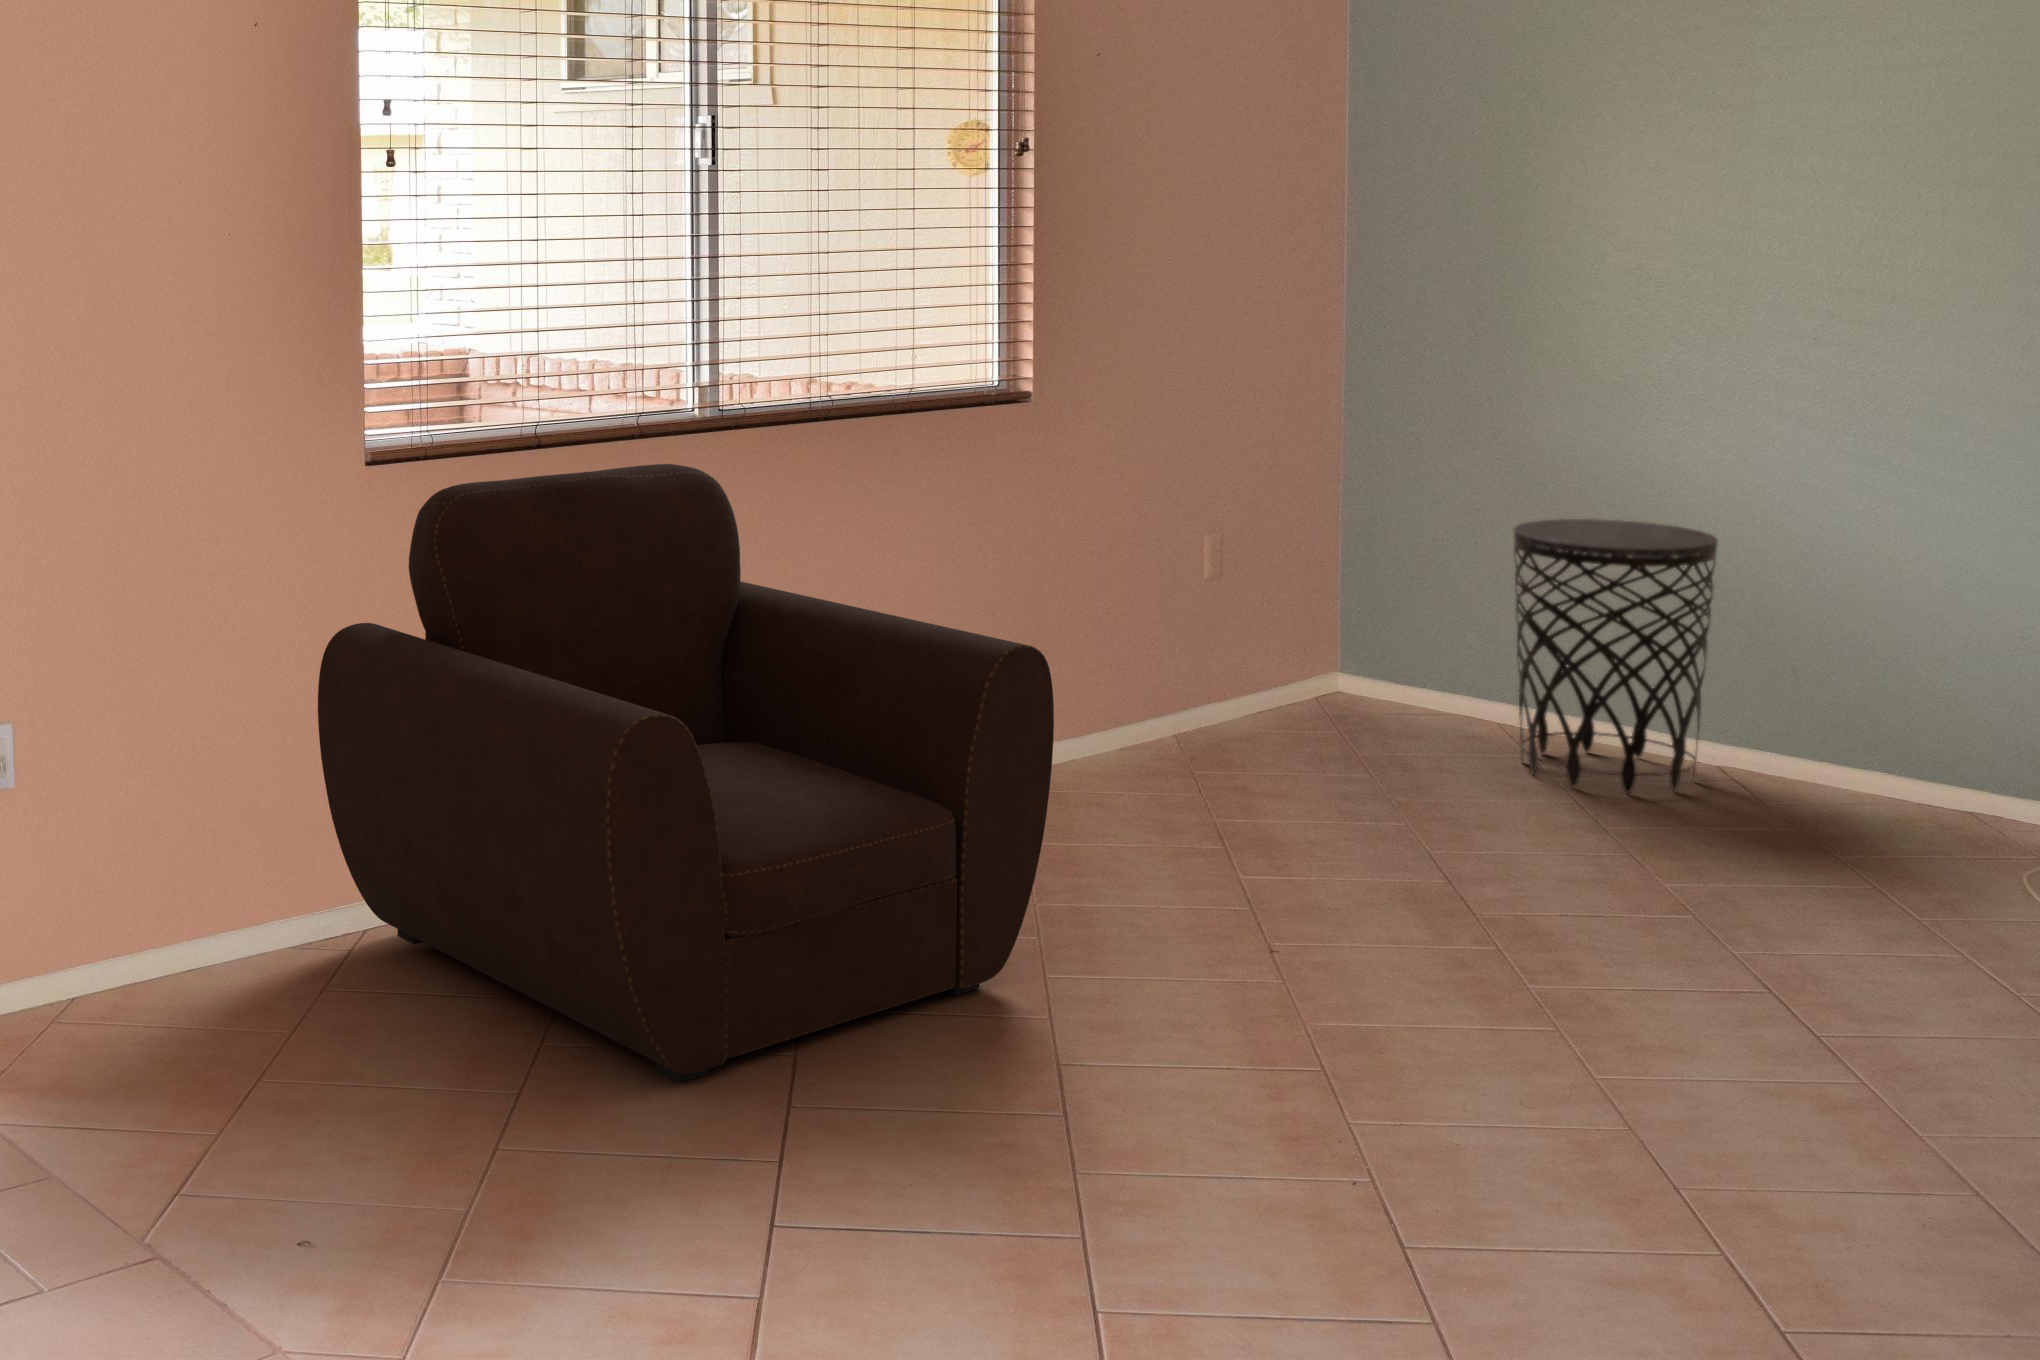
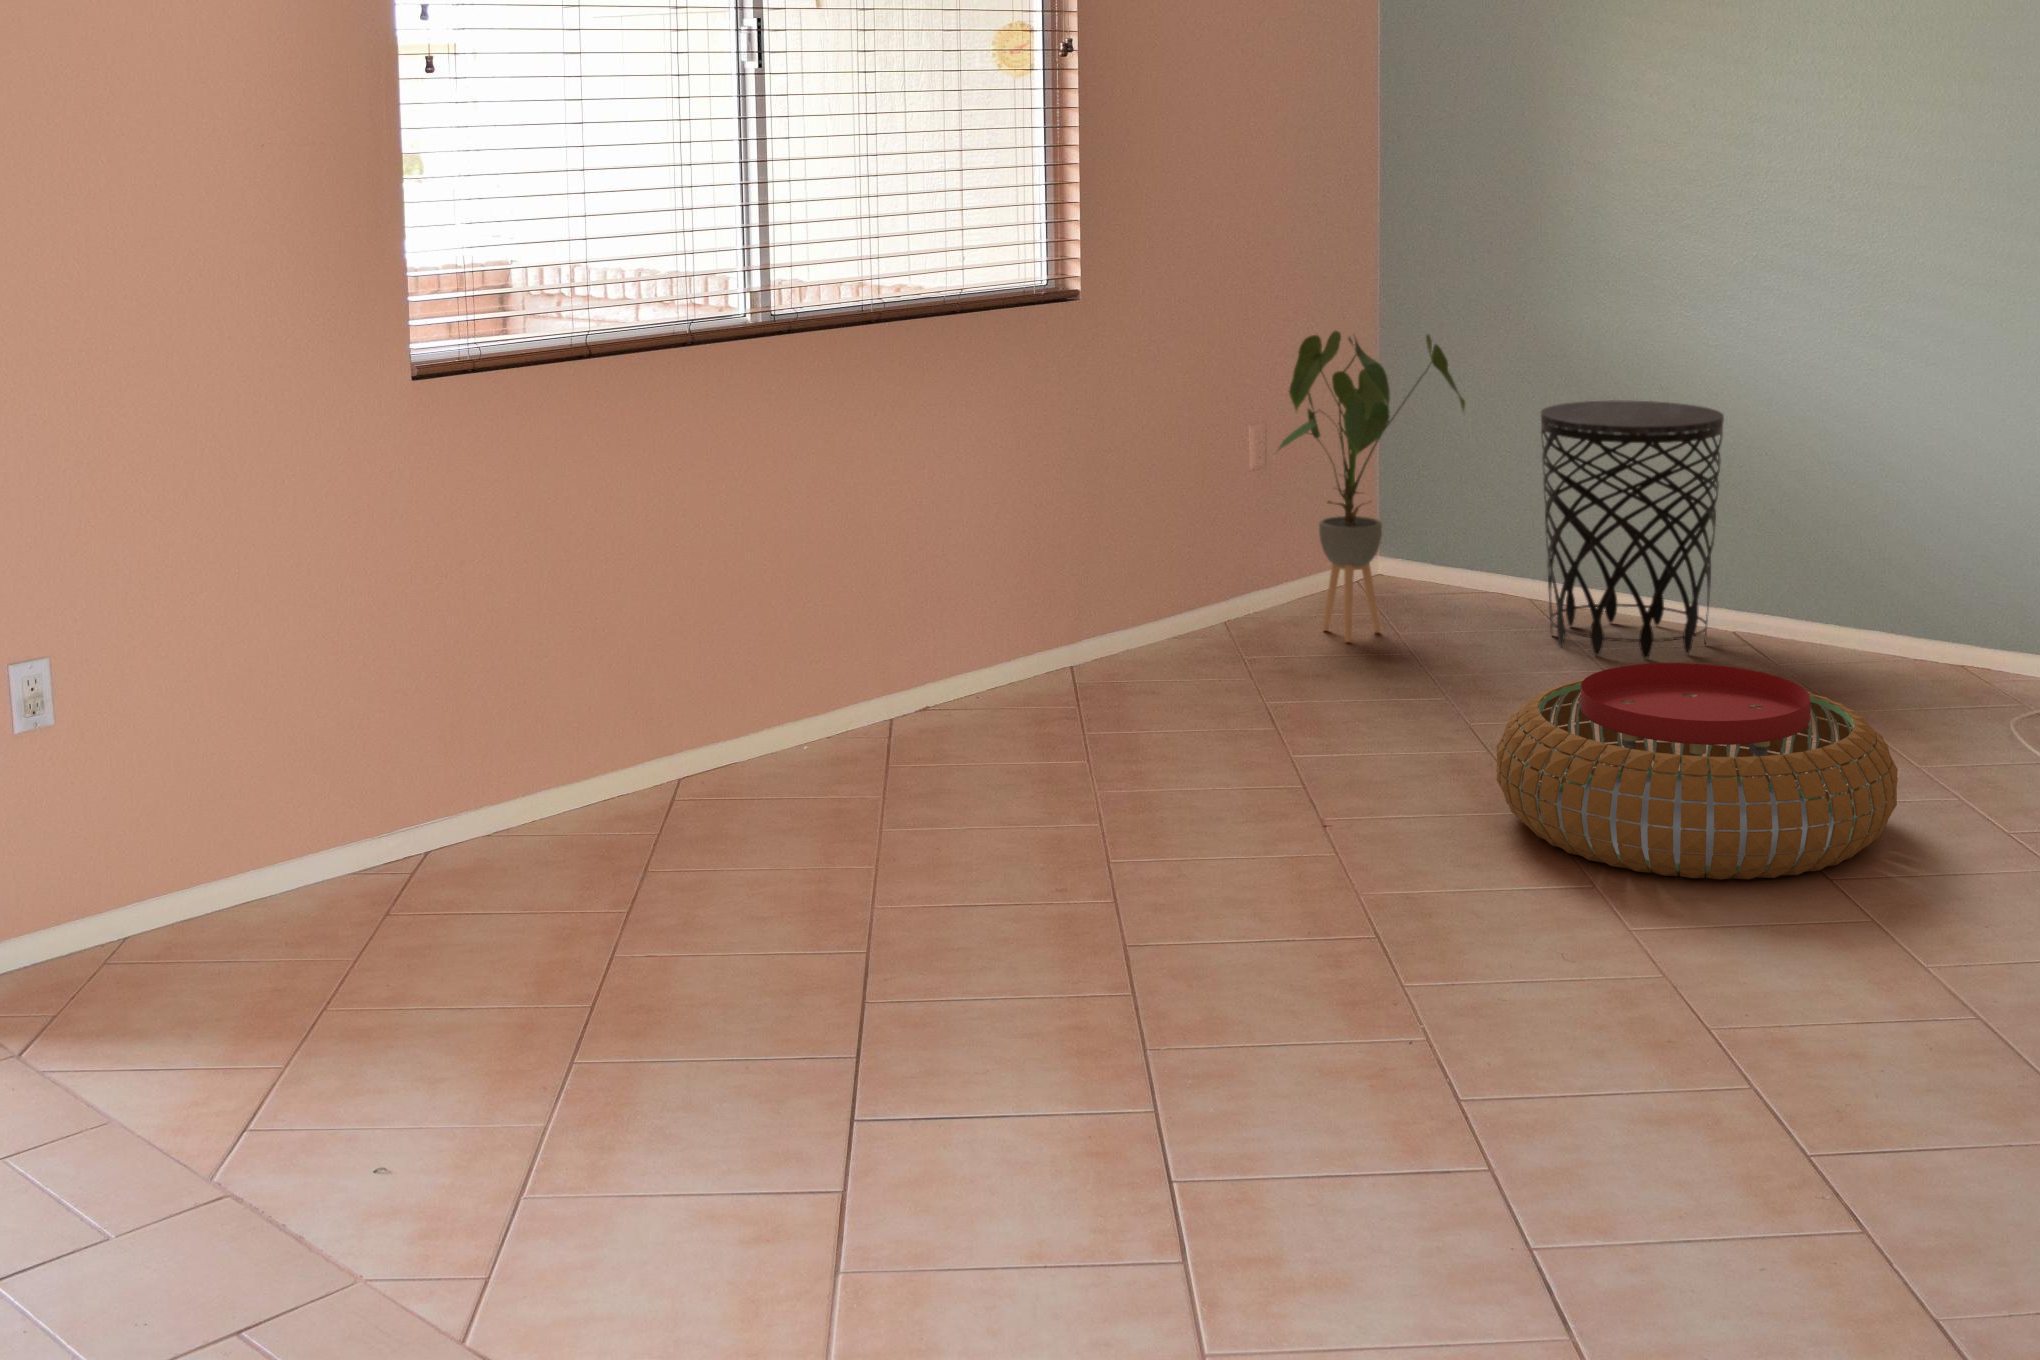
house plant: none [1225,438,1431,758] -> present [1277,331,1465,641]
armchair: present [318,464,1054,1082] -> none [371,372,1109,974]
pouf: none [1469,806,1935,1054] -> present [1496,663,1898,880]

